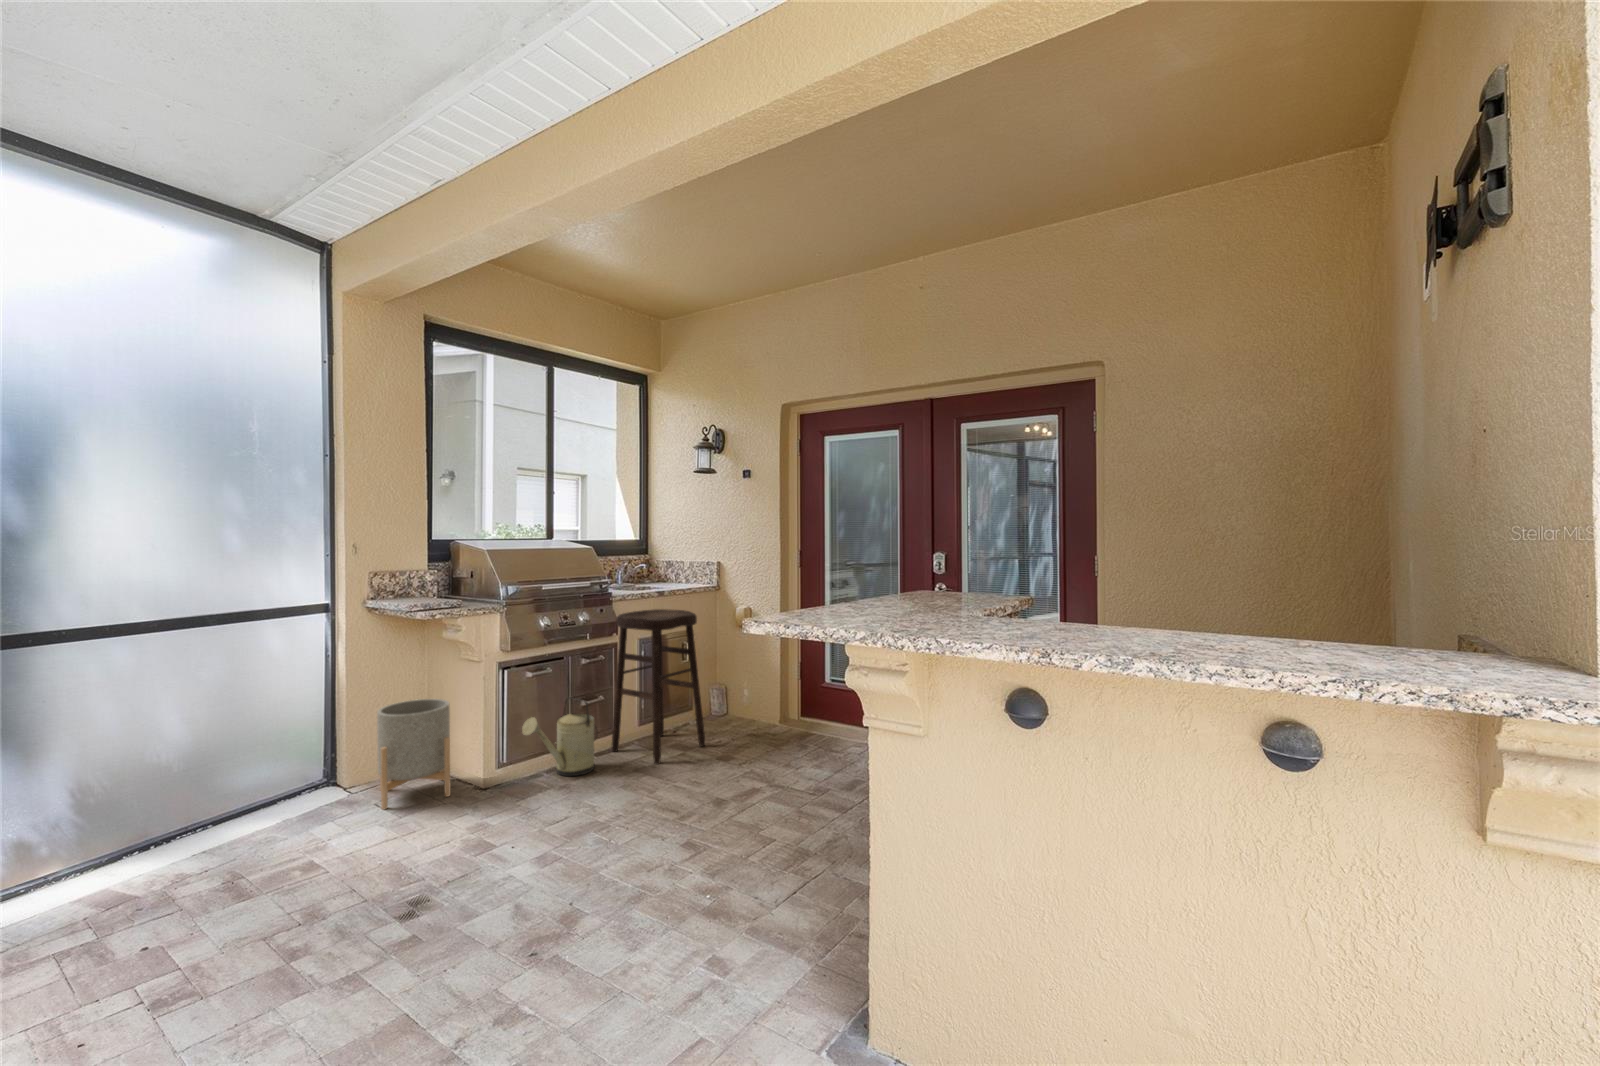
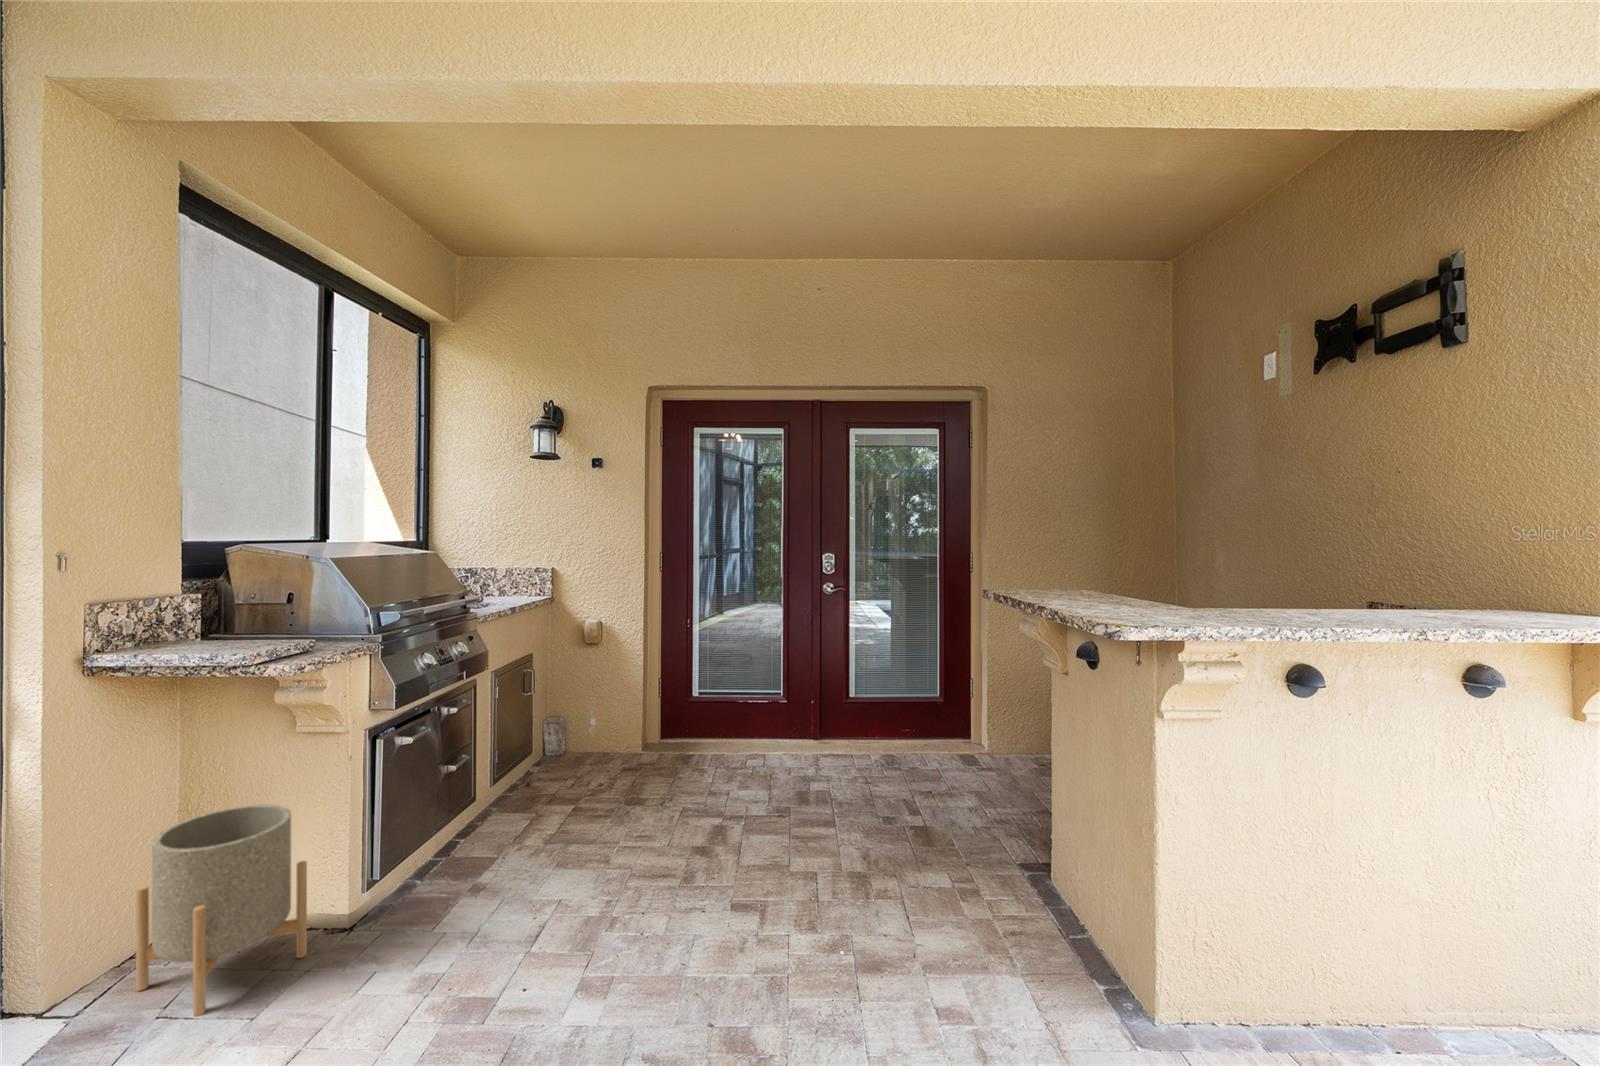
stool: present [612,609,705,764] -> none [477,630,593,829]
watering can: present [522,699,598,776] -> none [416,763,492,875]

